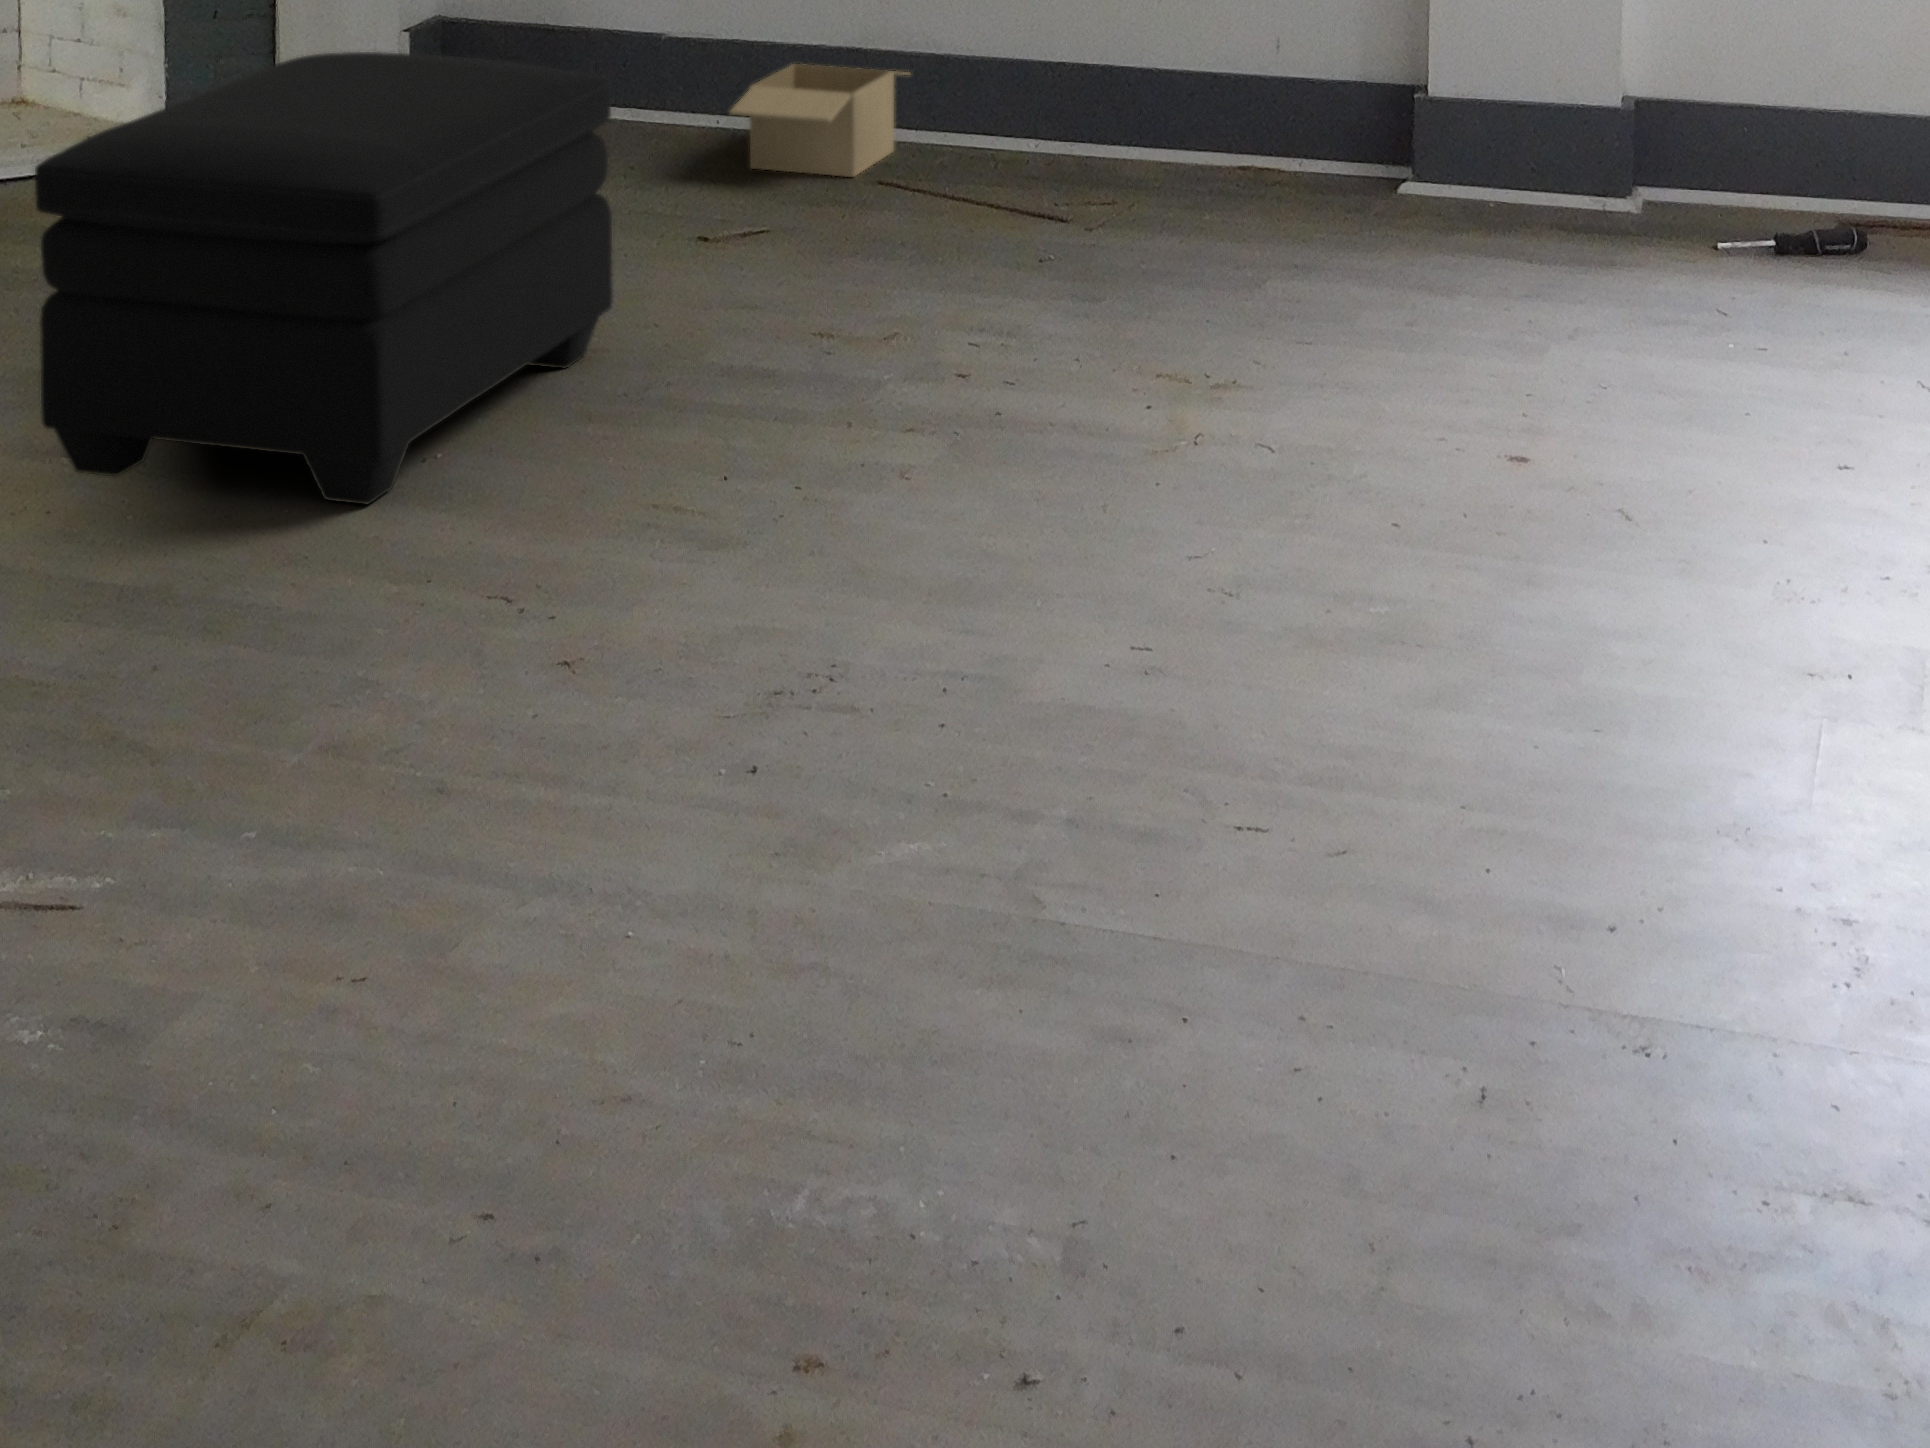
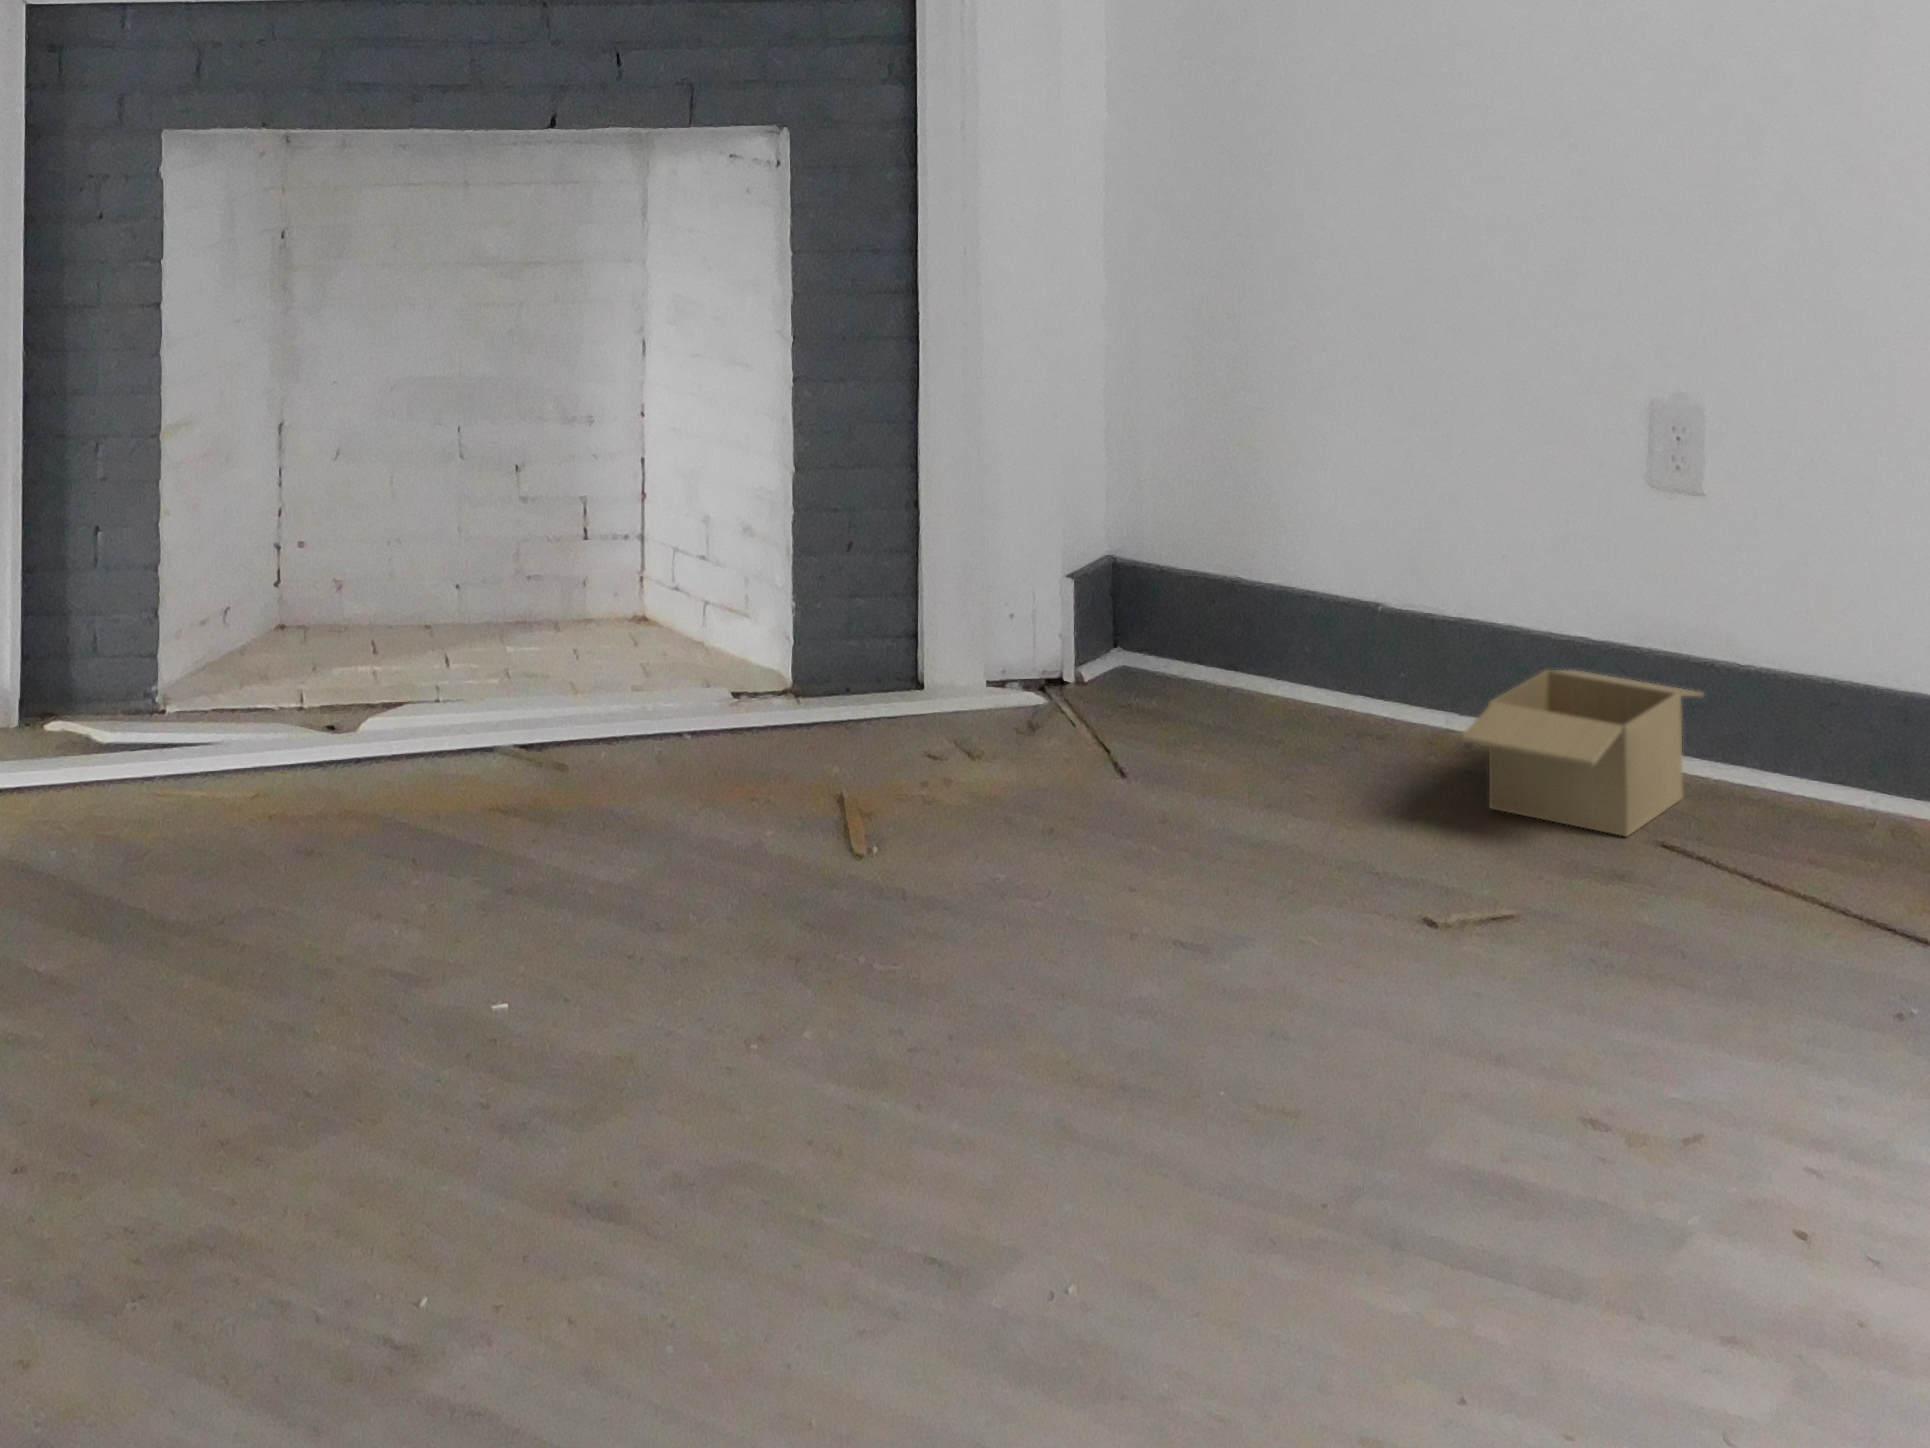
ottoman: present [35,52,613,504] -> none [585,667,1297,1312]

